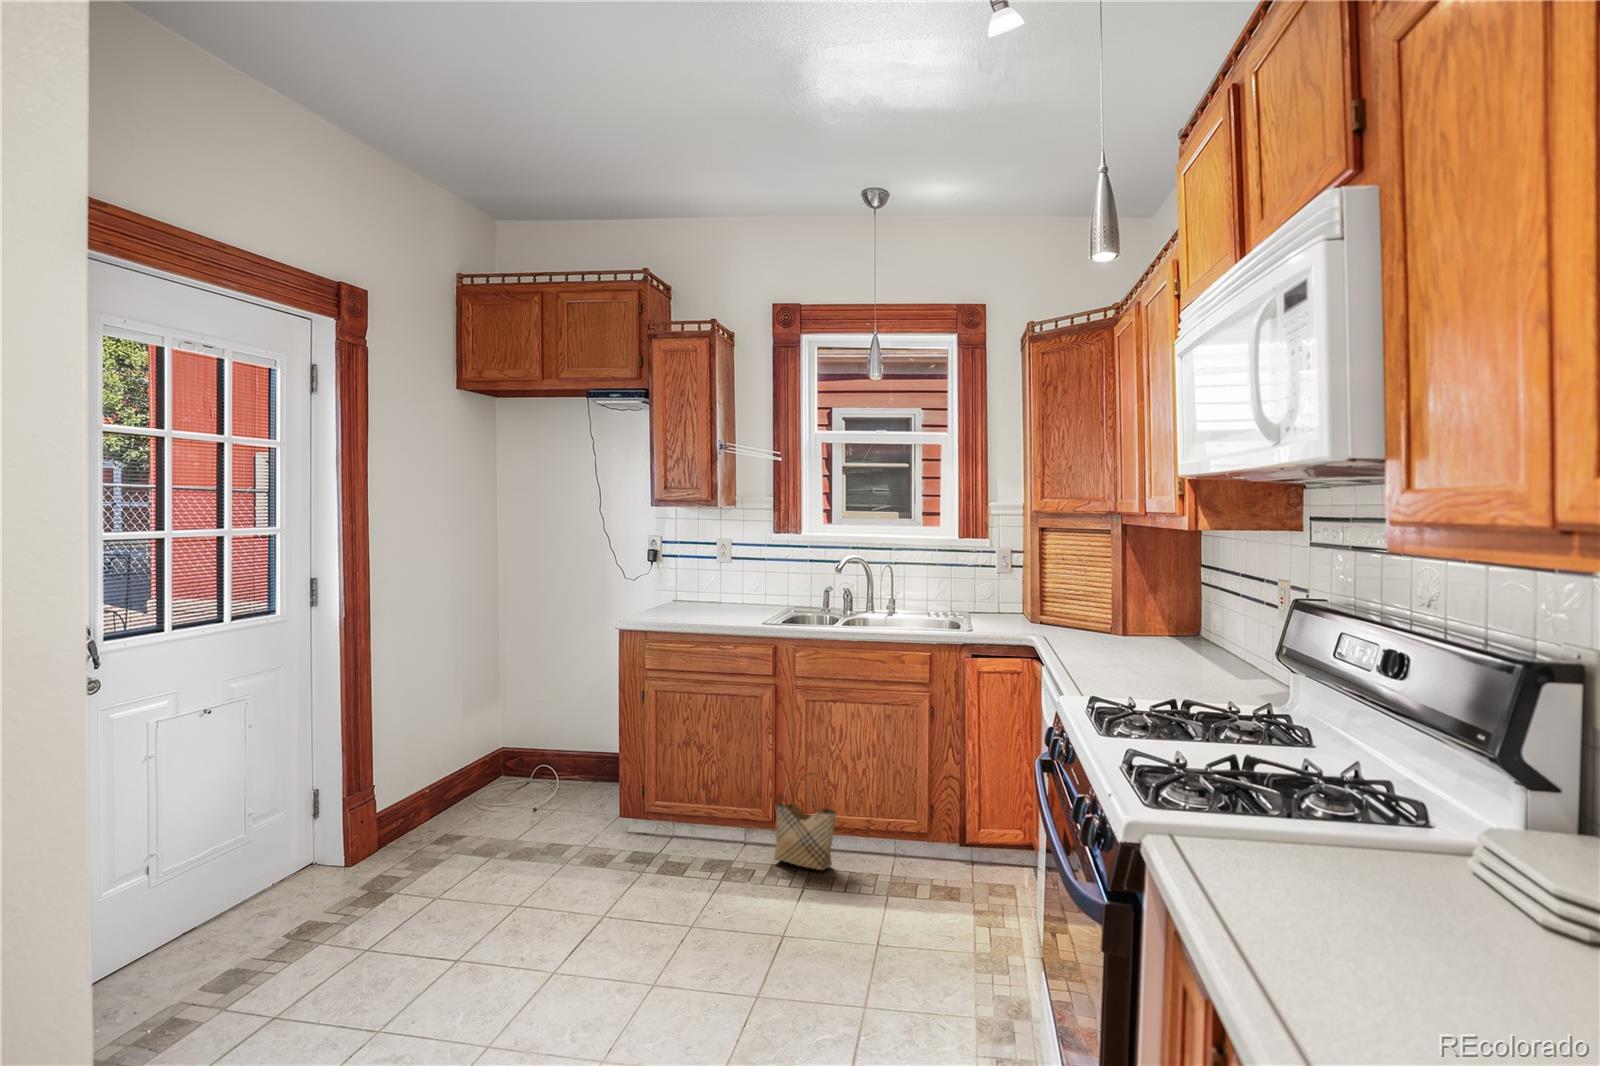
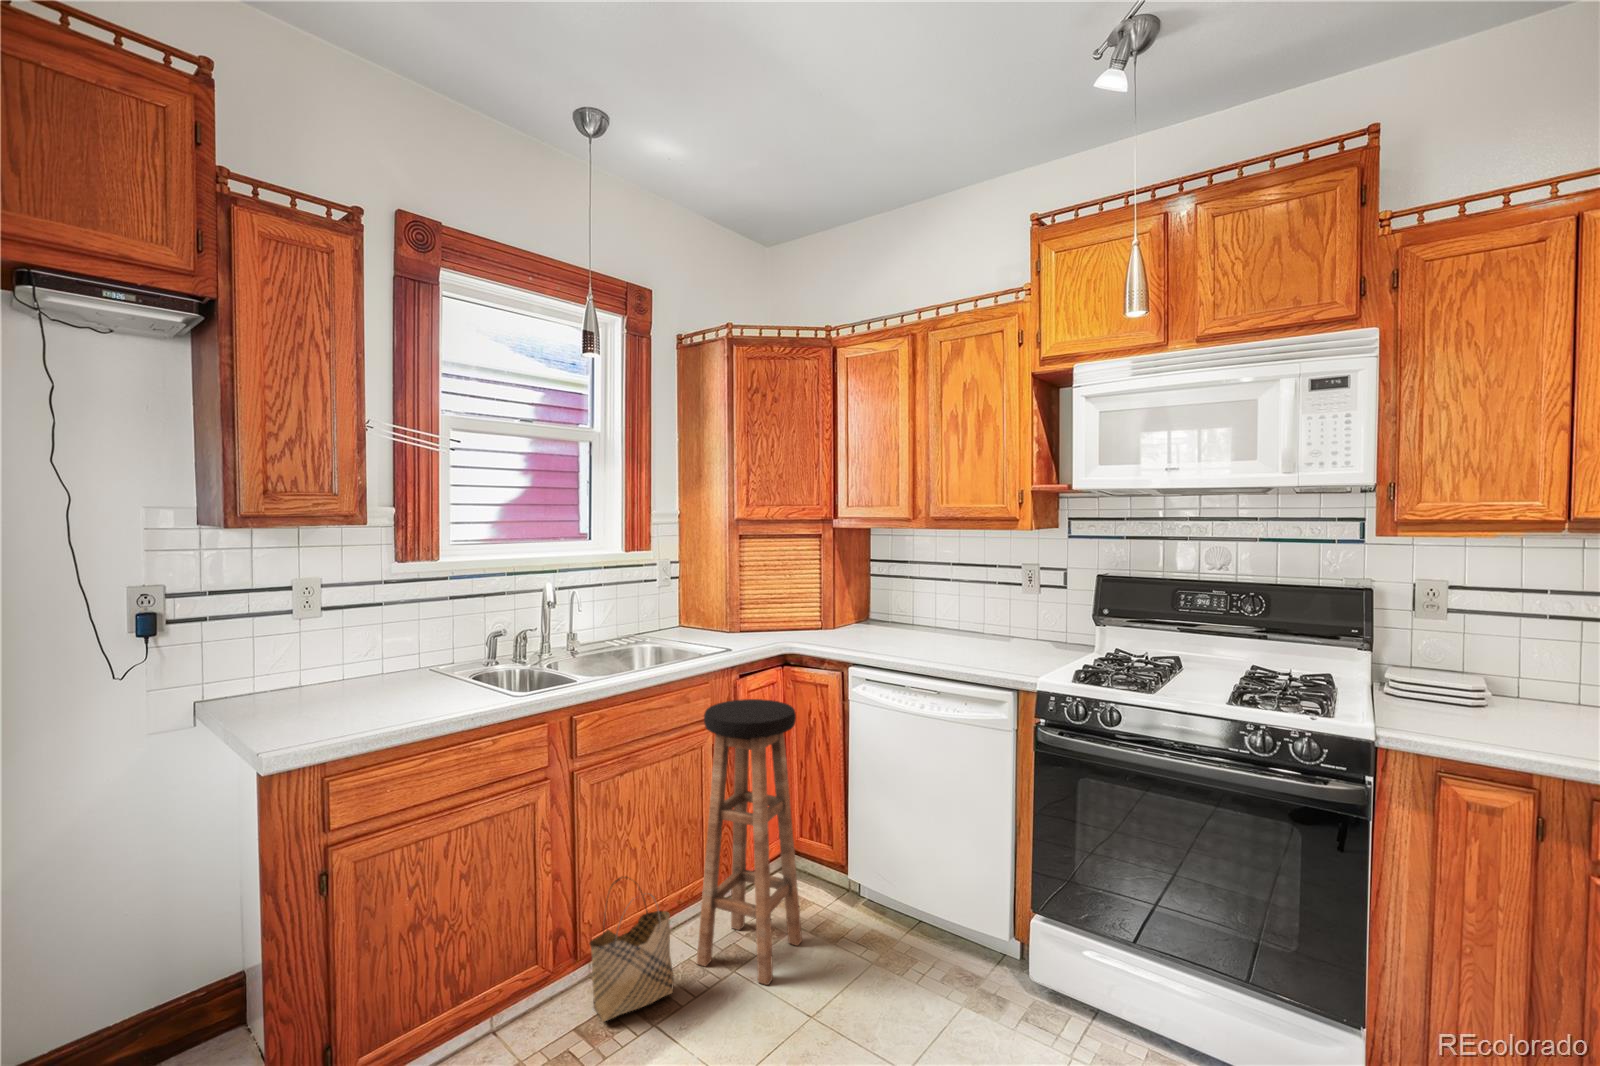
bar stool: none [864,667,947,901] -> present [697,699,802,985]

